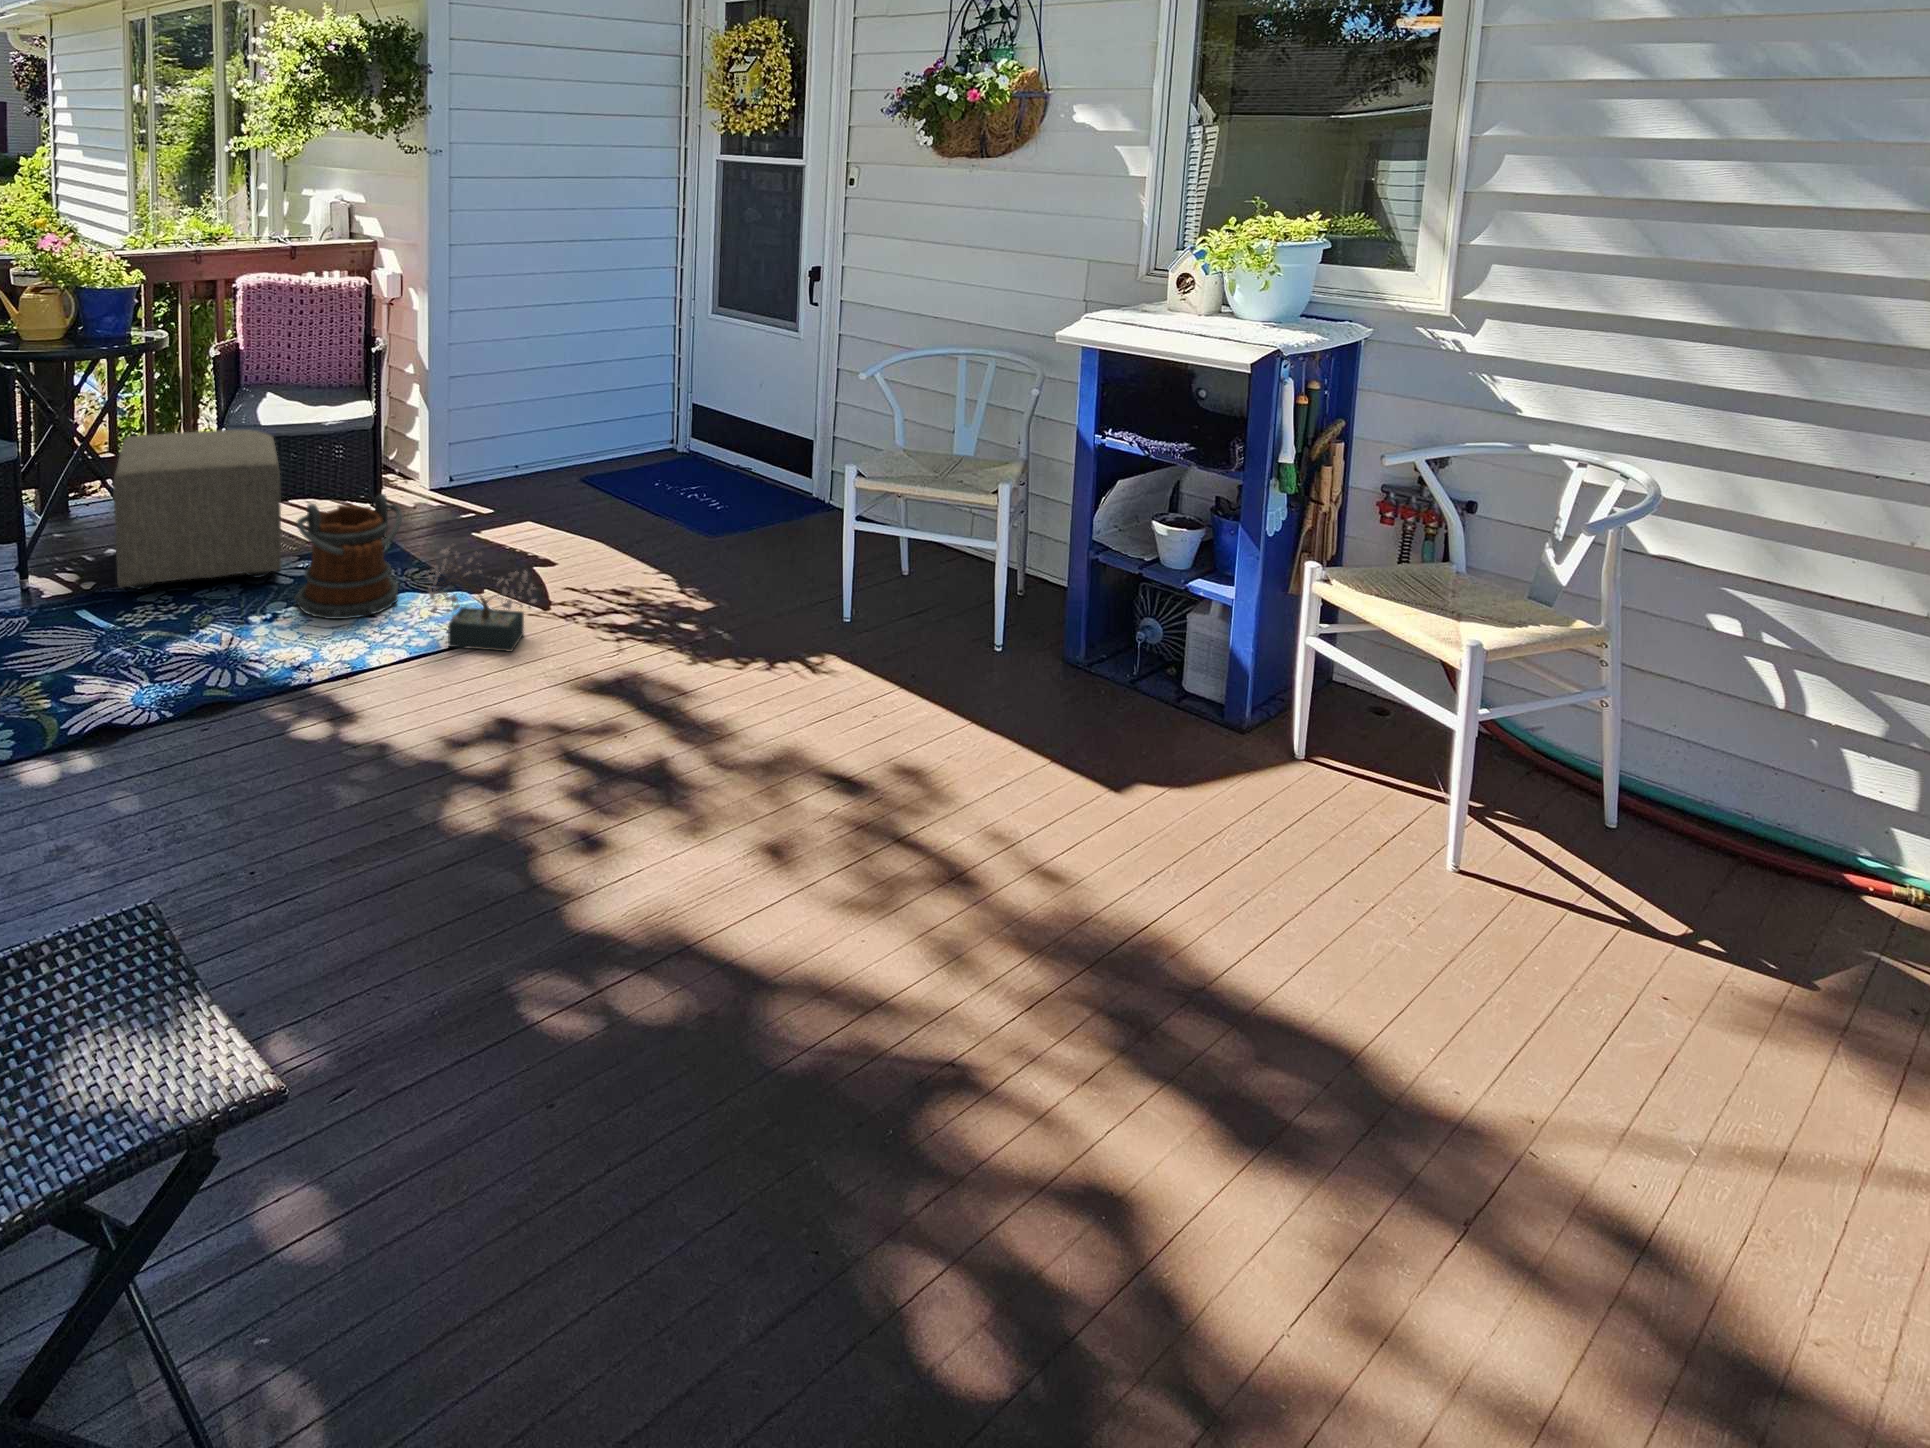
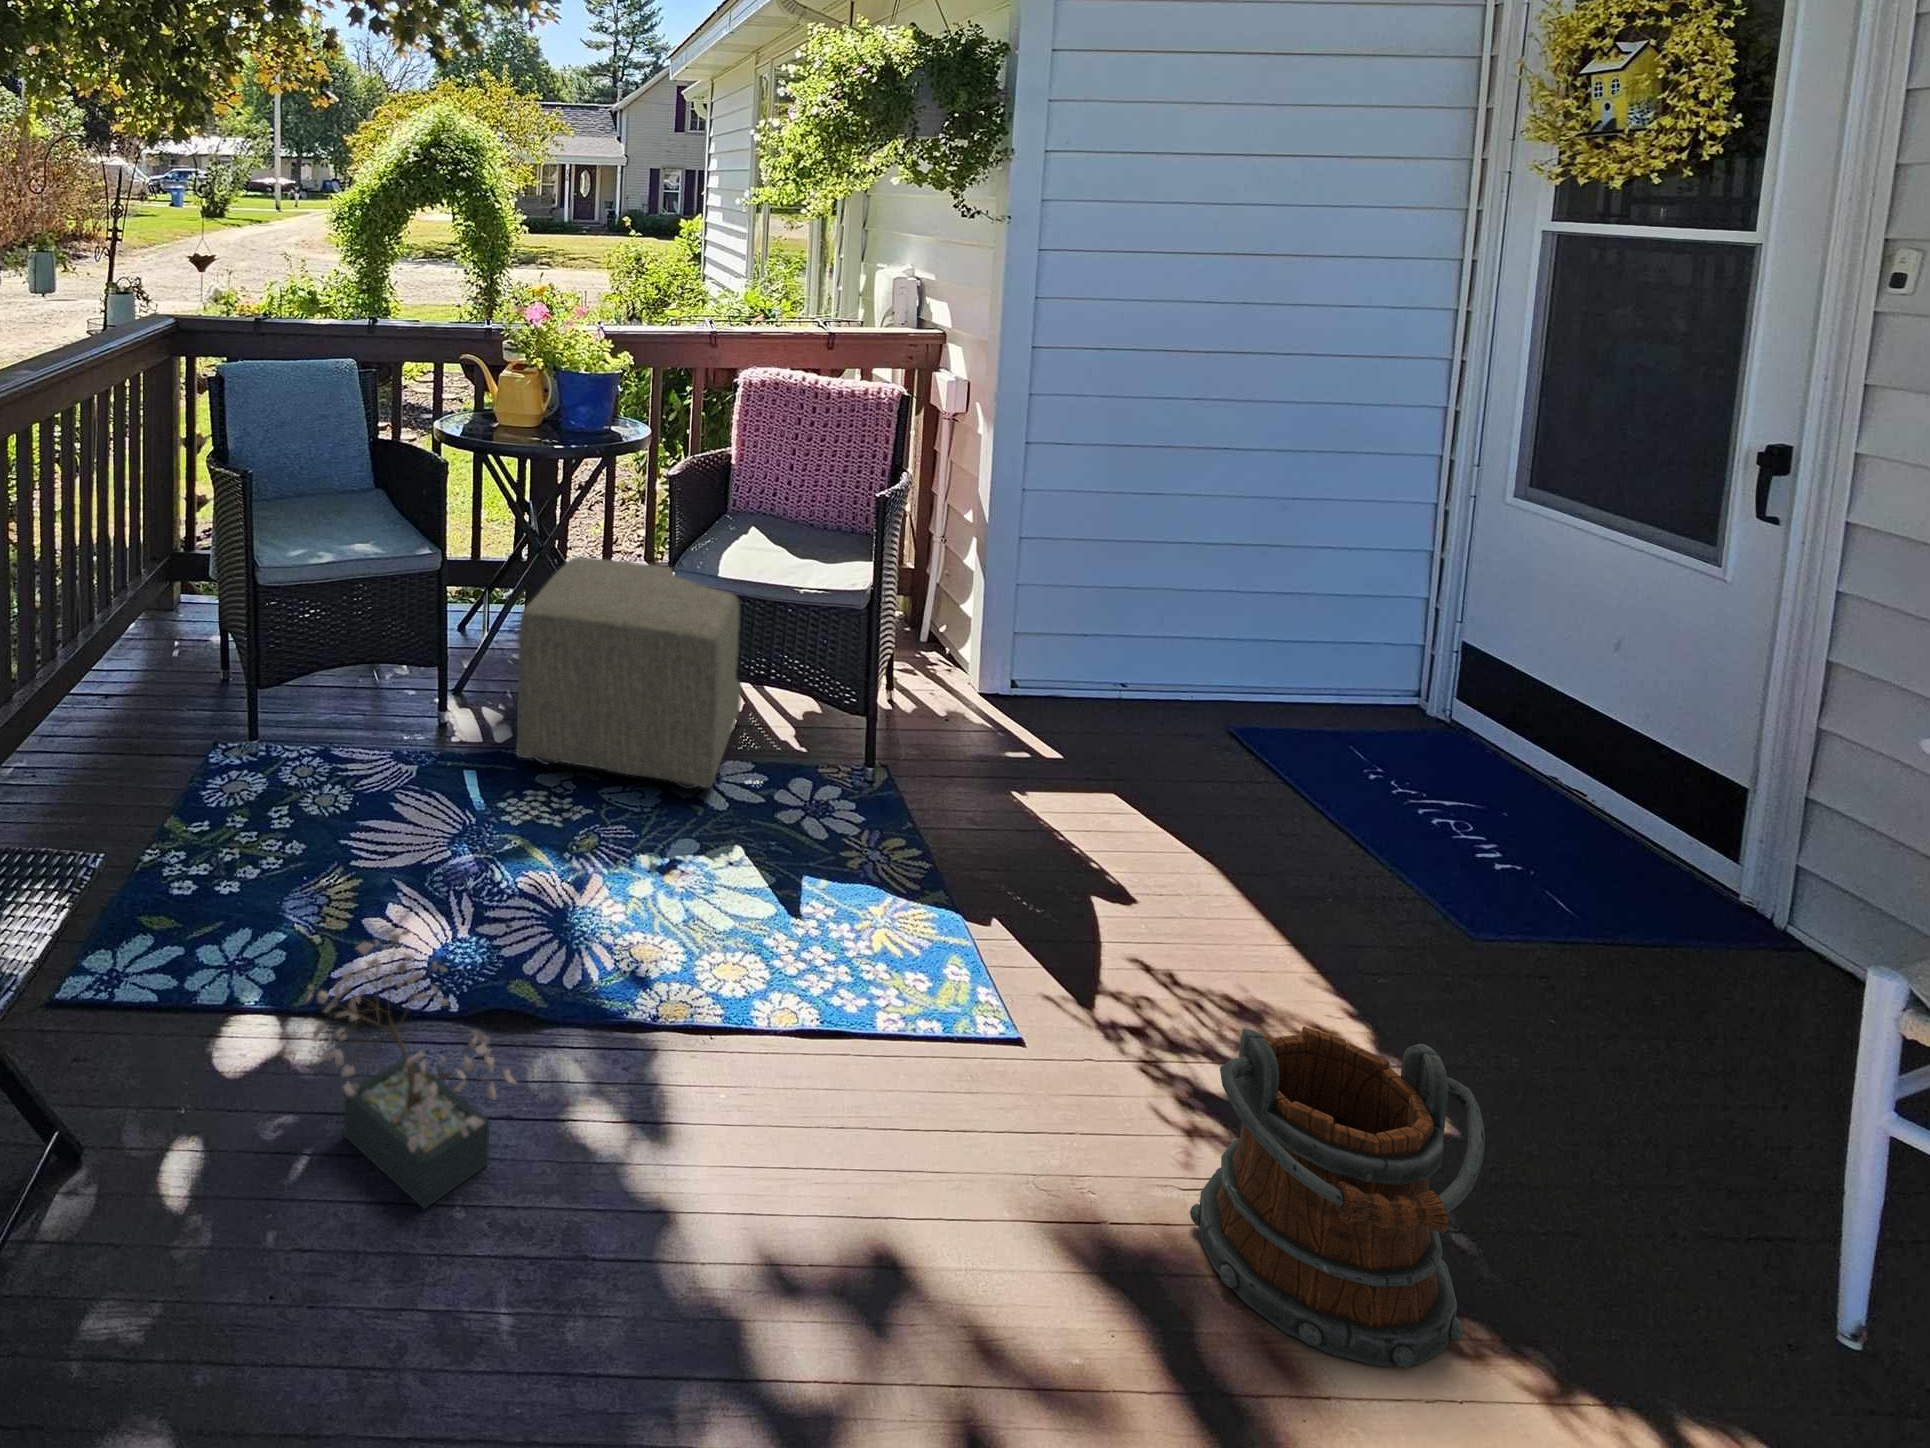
bucket: present [294,494,402,619] -> present [1190,1027,1485,1368]
decorative plant: present [427,544,537,652] -> present [307,930,516,1209]

